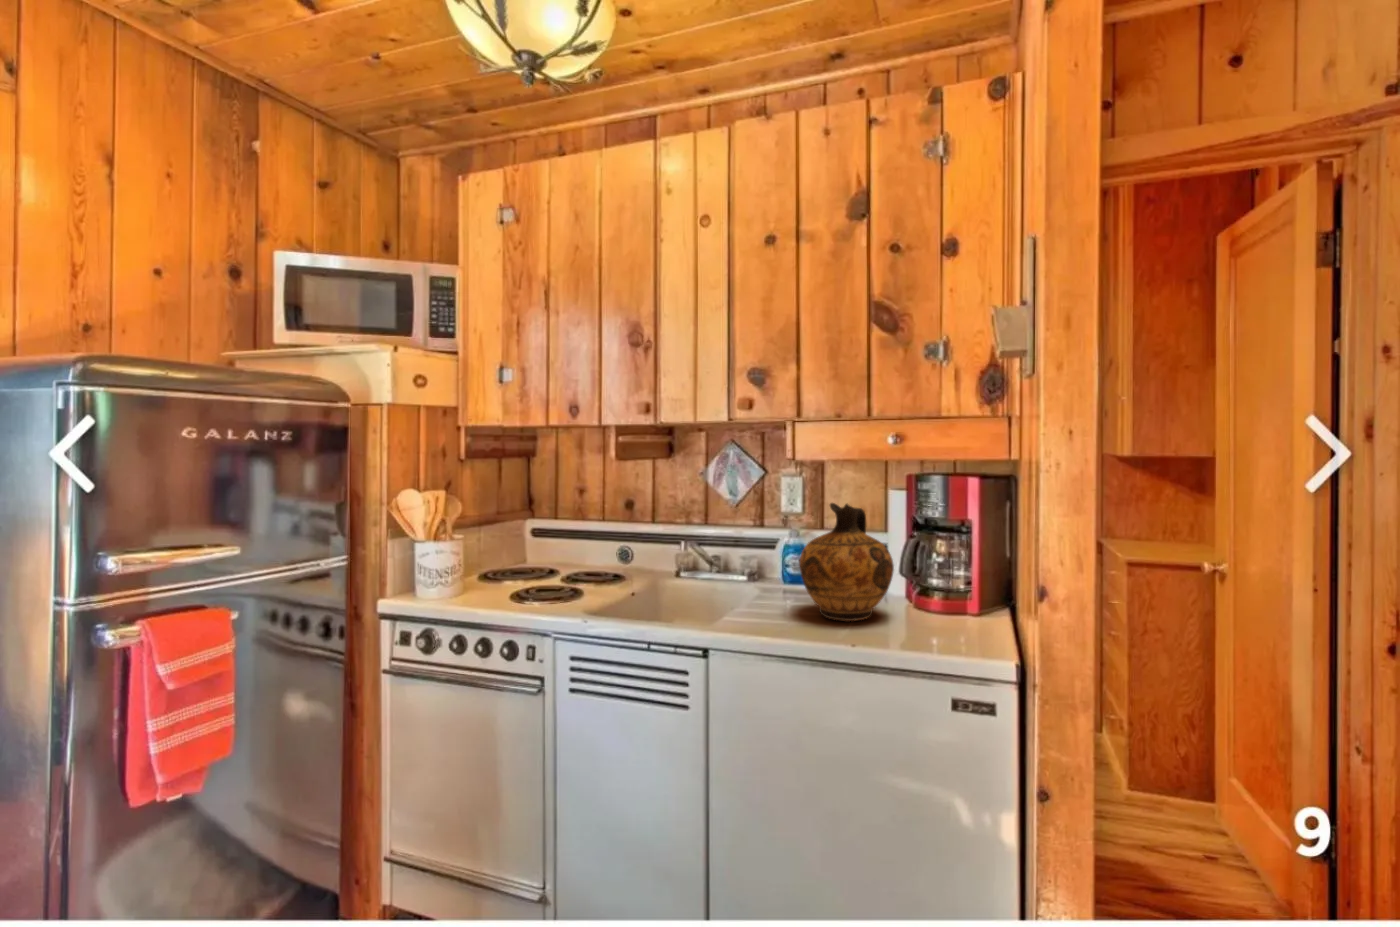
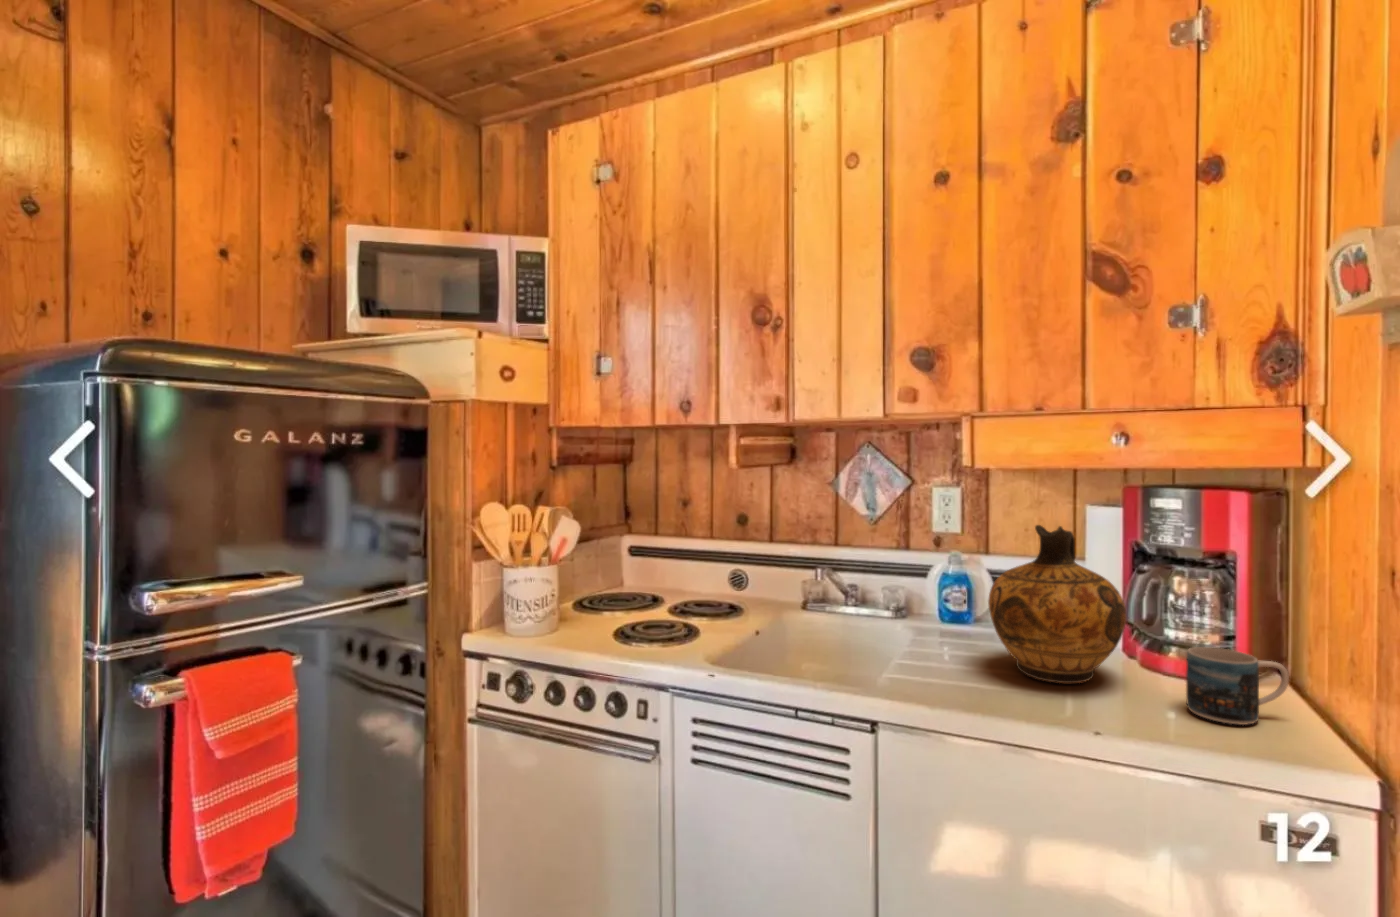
mug: none [923,589,987,640] -> present [1186,647,1289,725]

